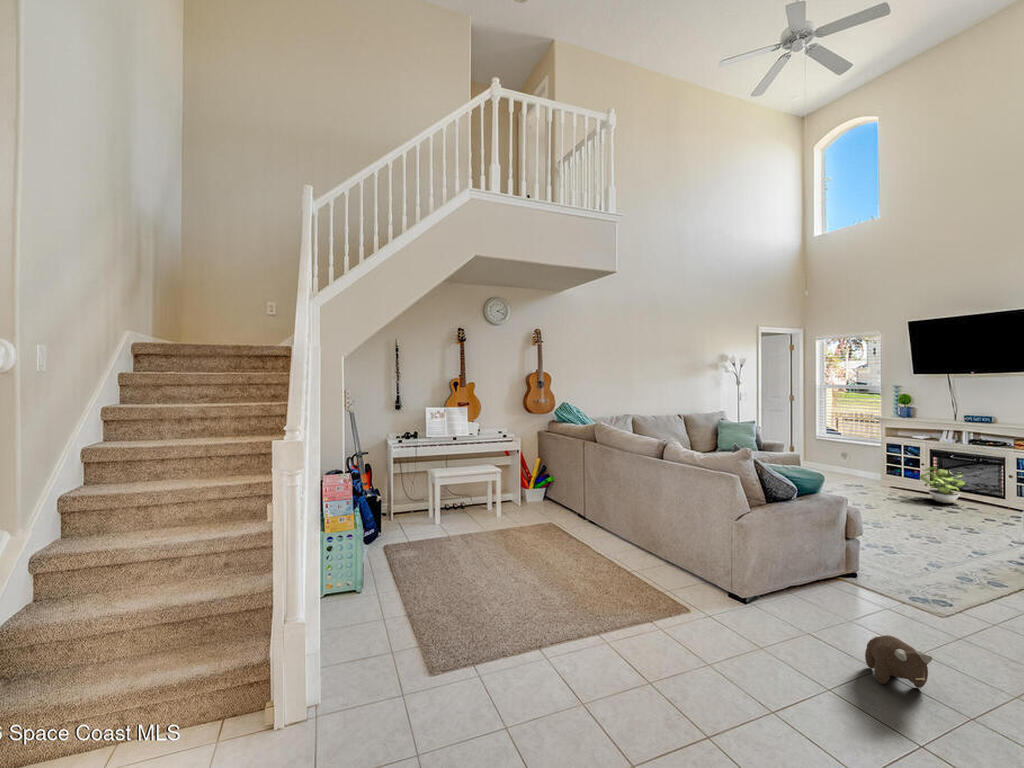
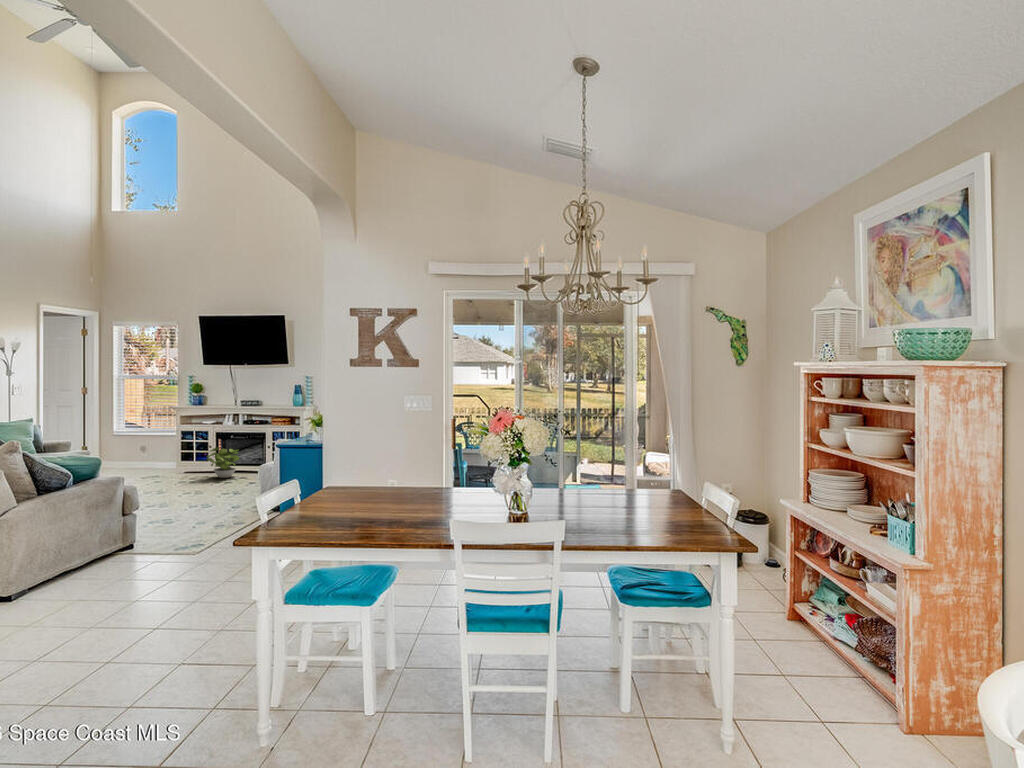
plush toy: present [865,635,932,688] -> none [125,569,169,608]

